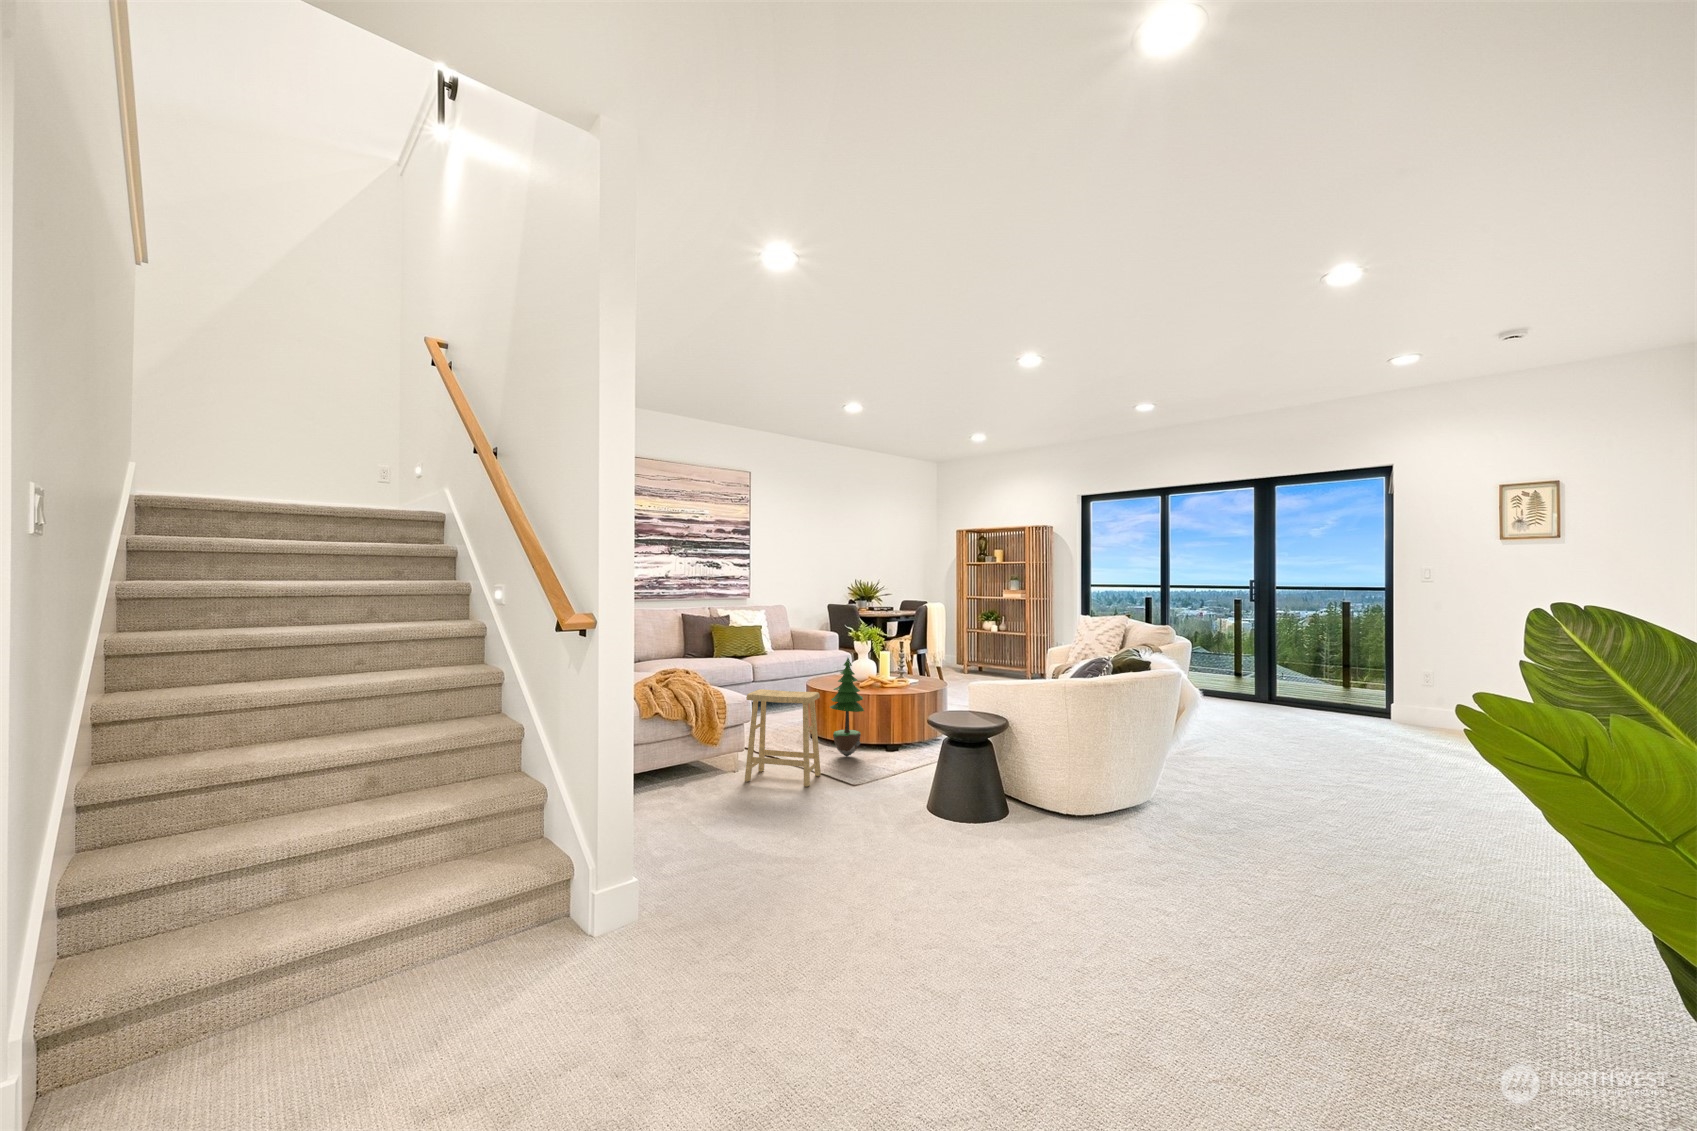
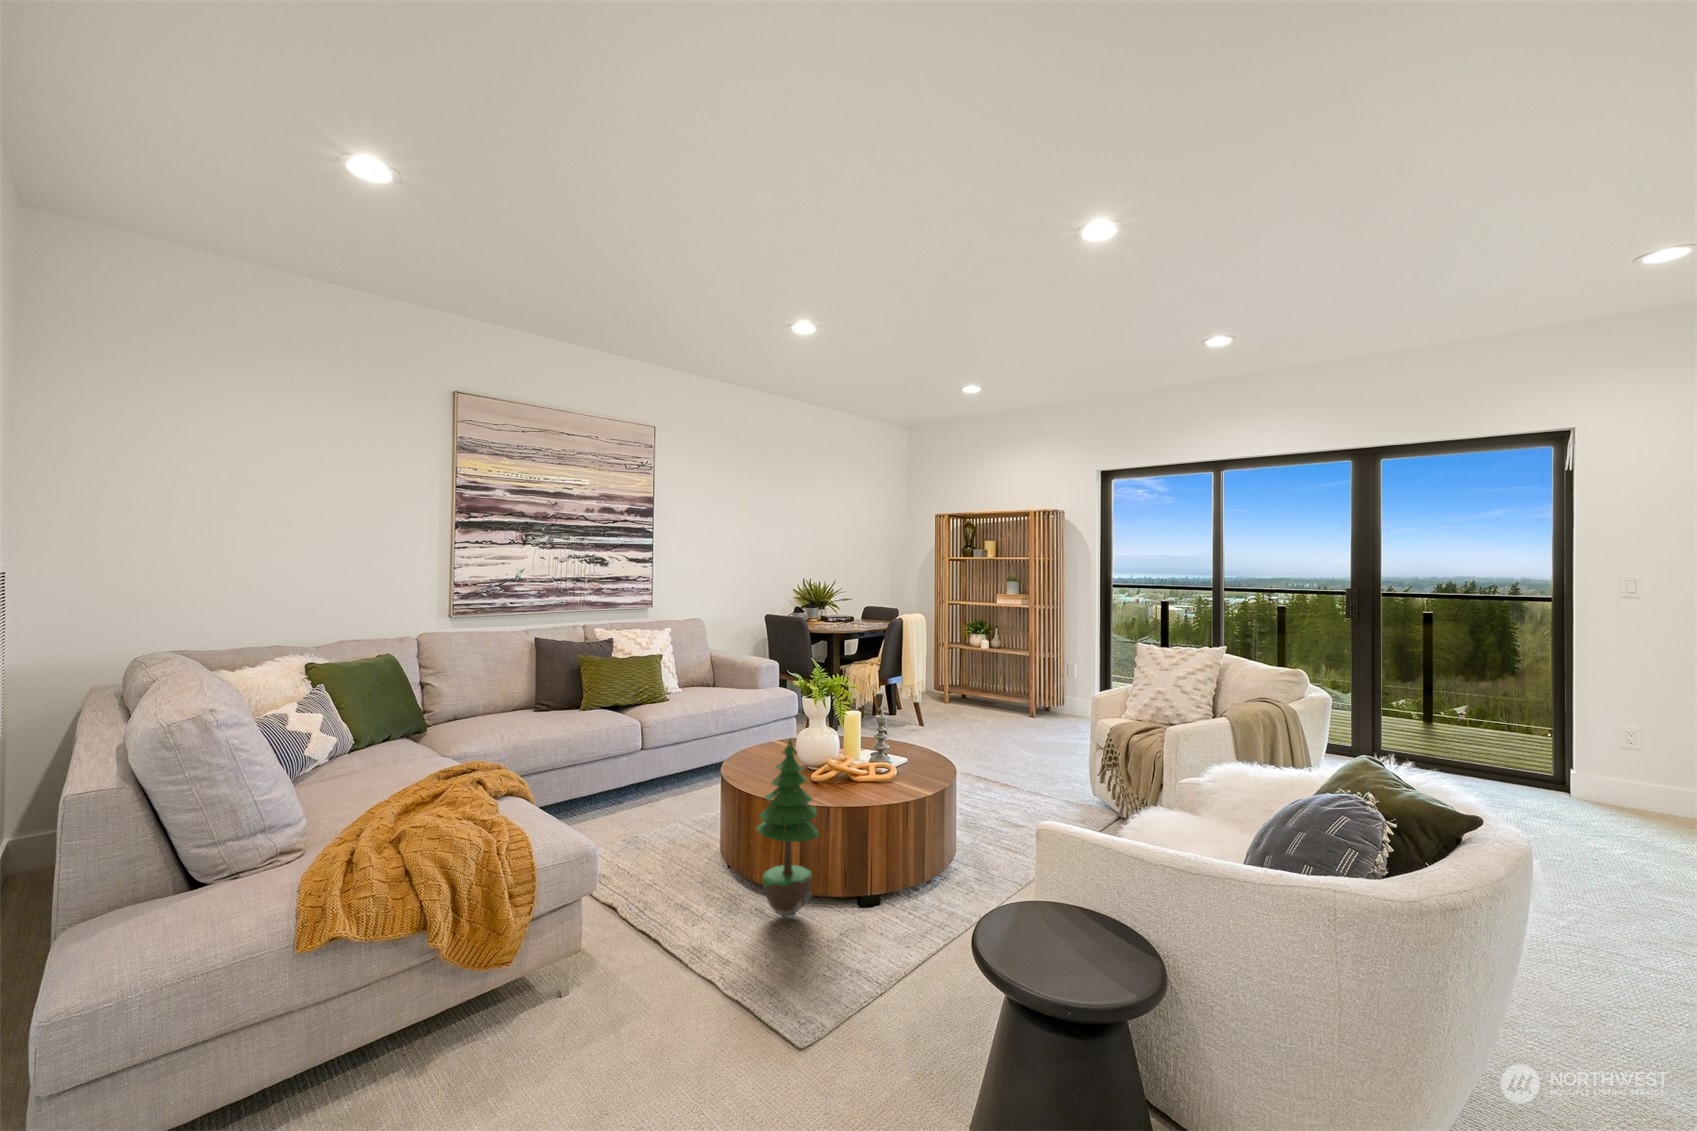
footstool: present [745,689,821,787] -> none [576,817,735,1036]

